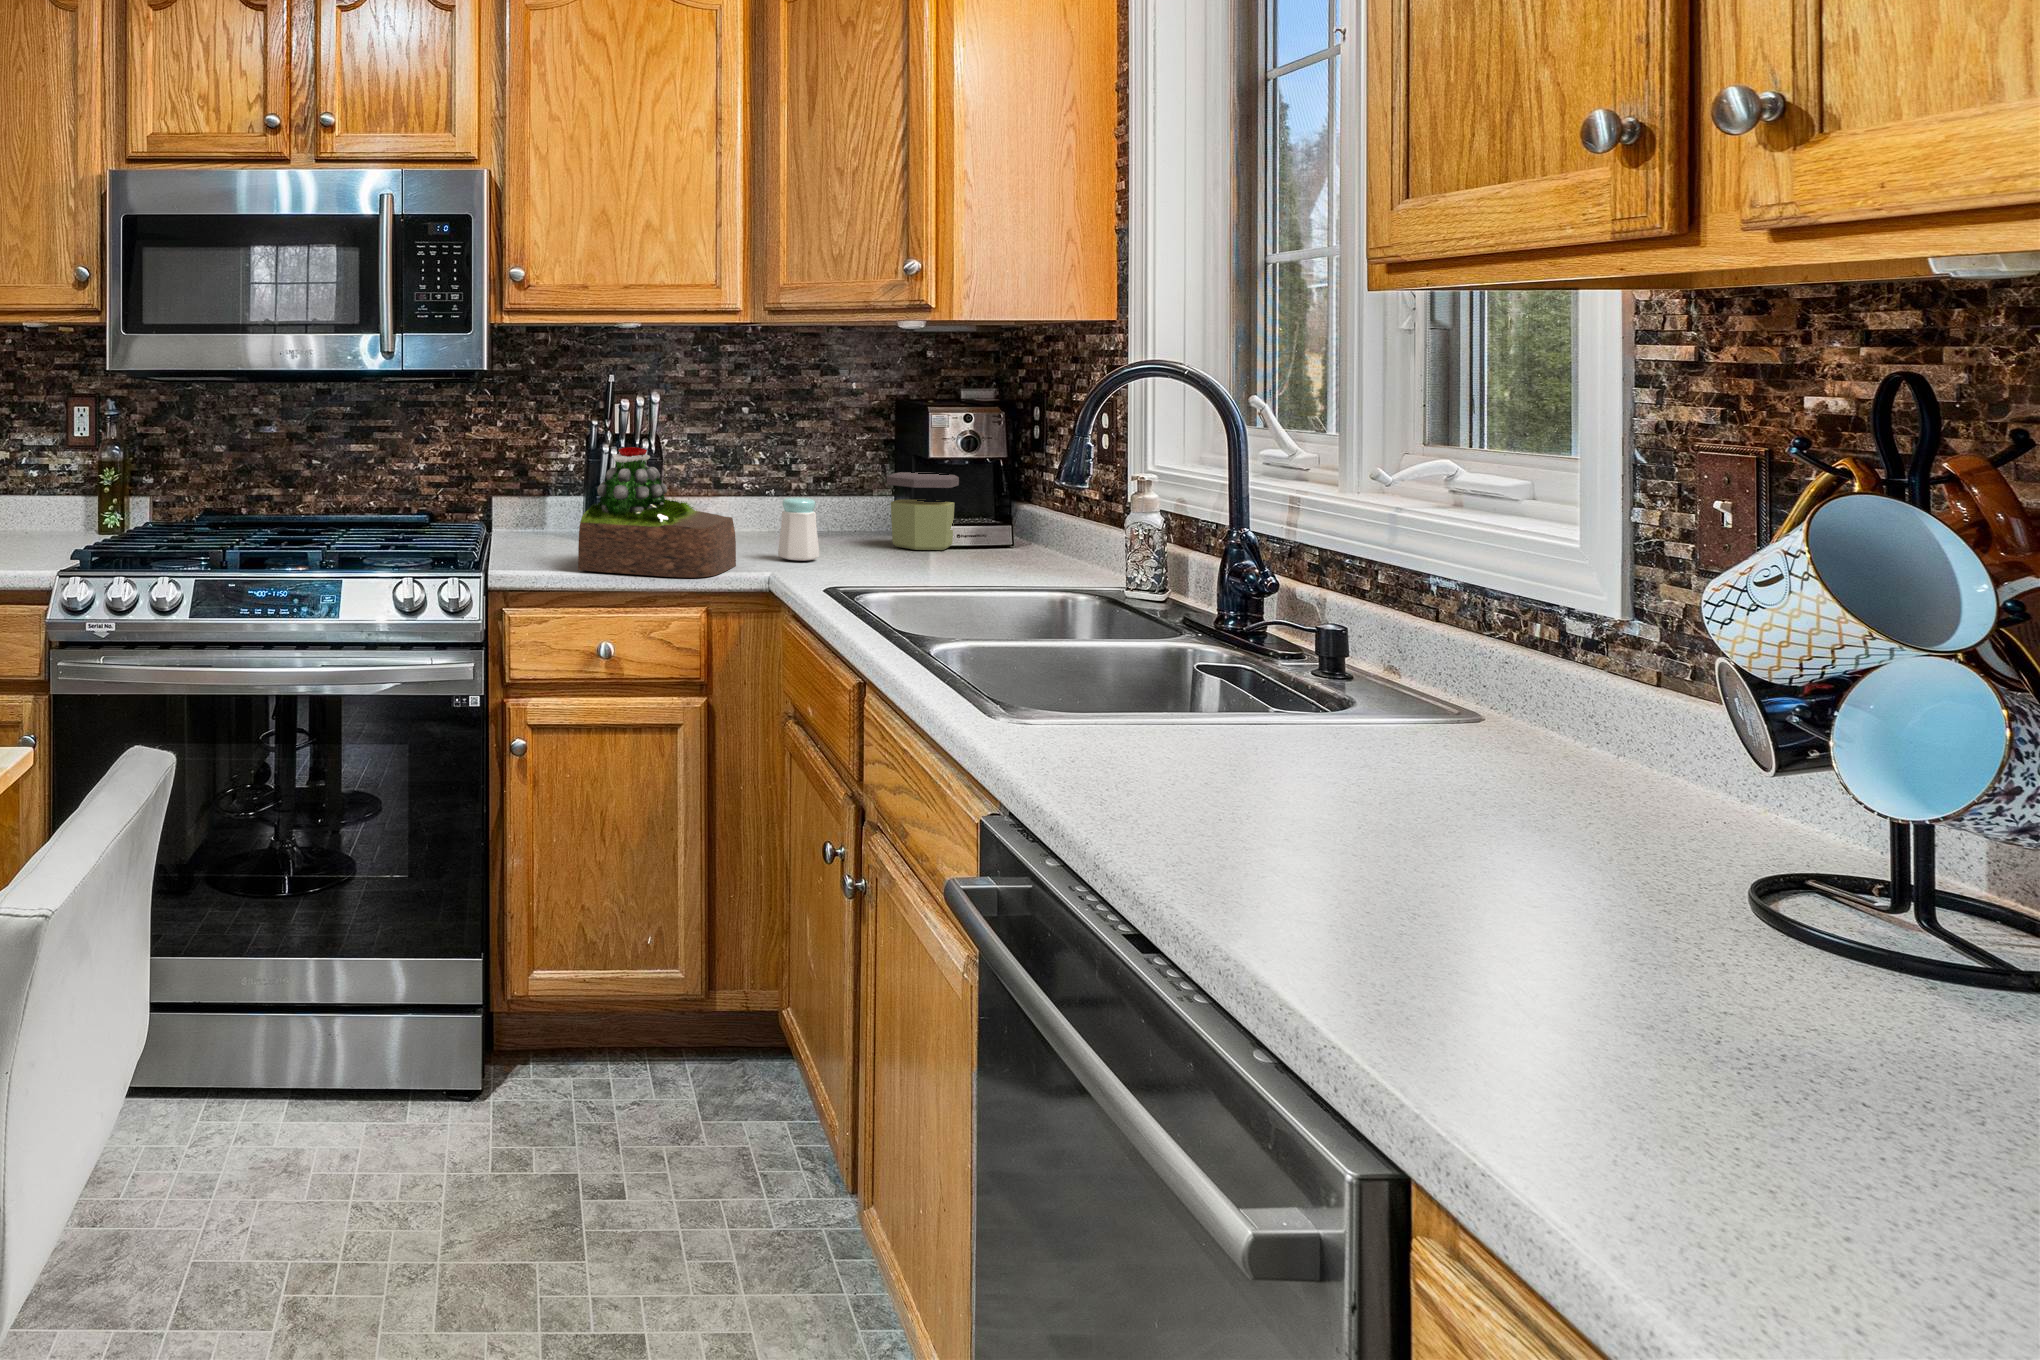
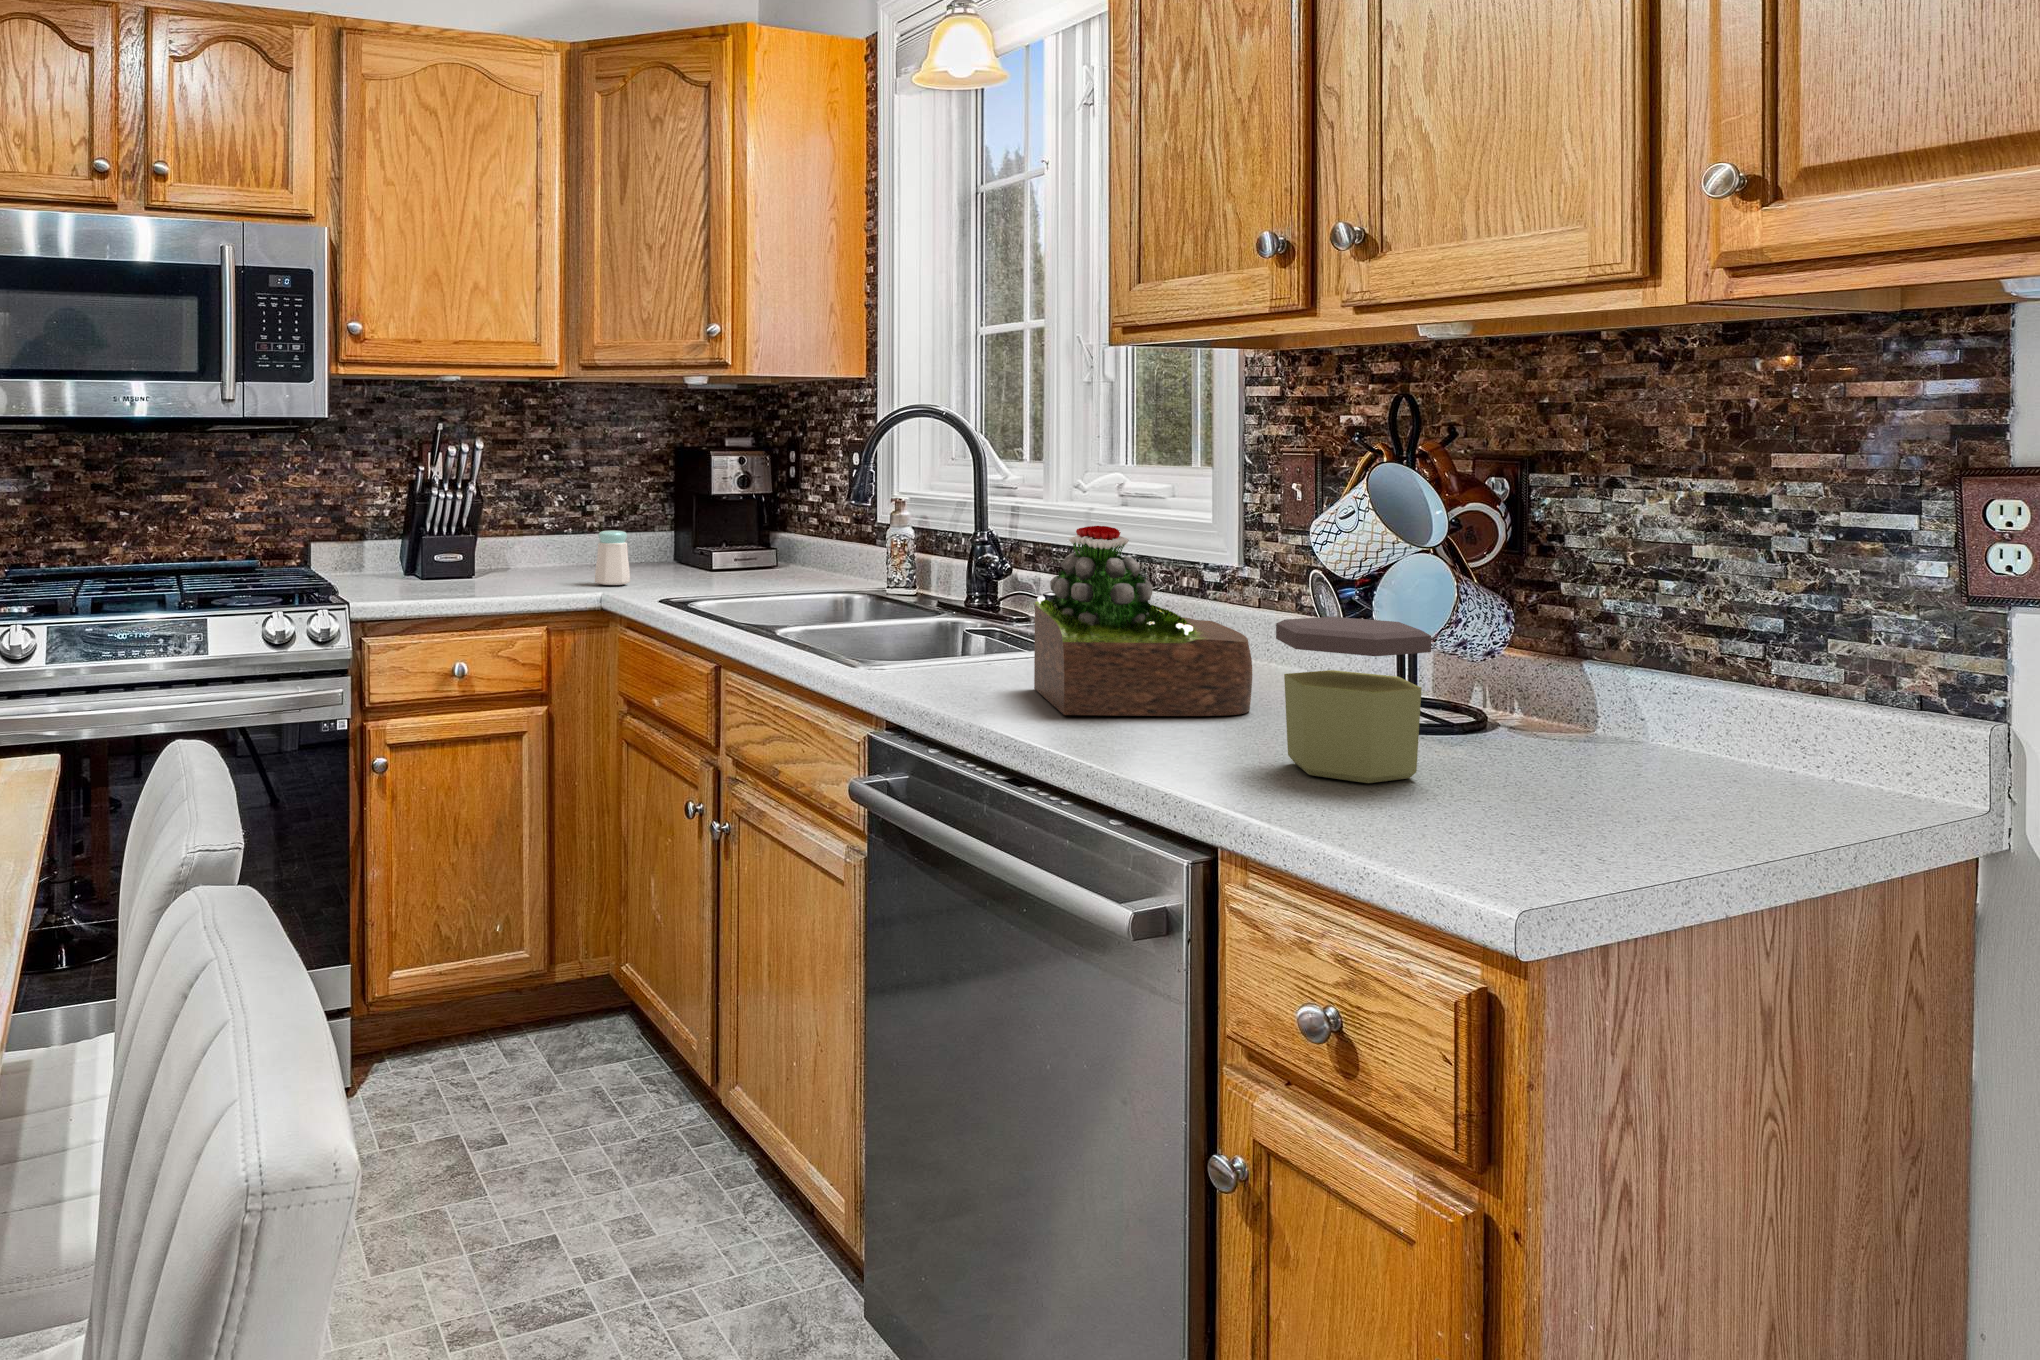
succulent plant: present [578,447,736,578] -> present [1034,526,1252,716]
jar: present [887,472,959,550] -> present [1276,617,1431,783]

